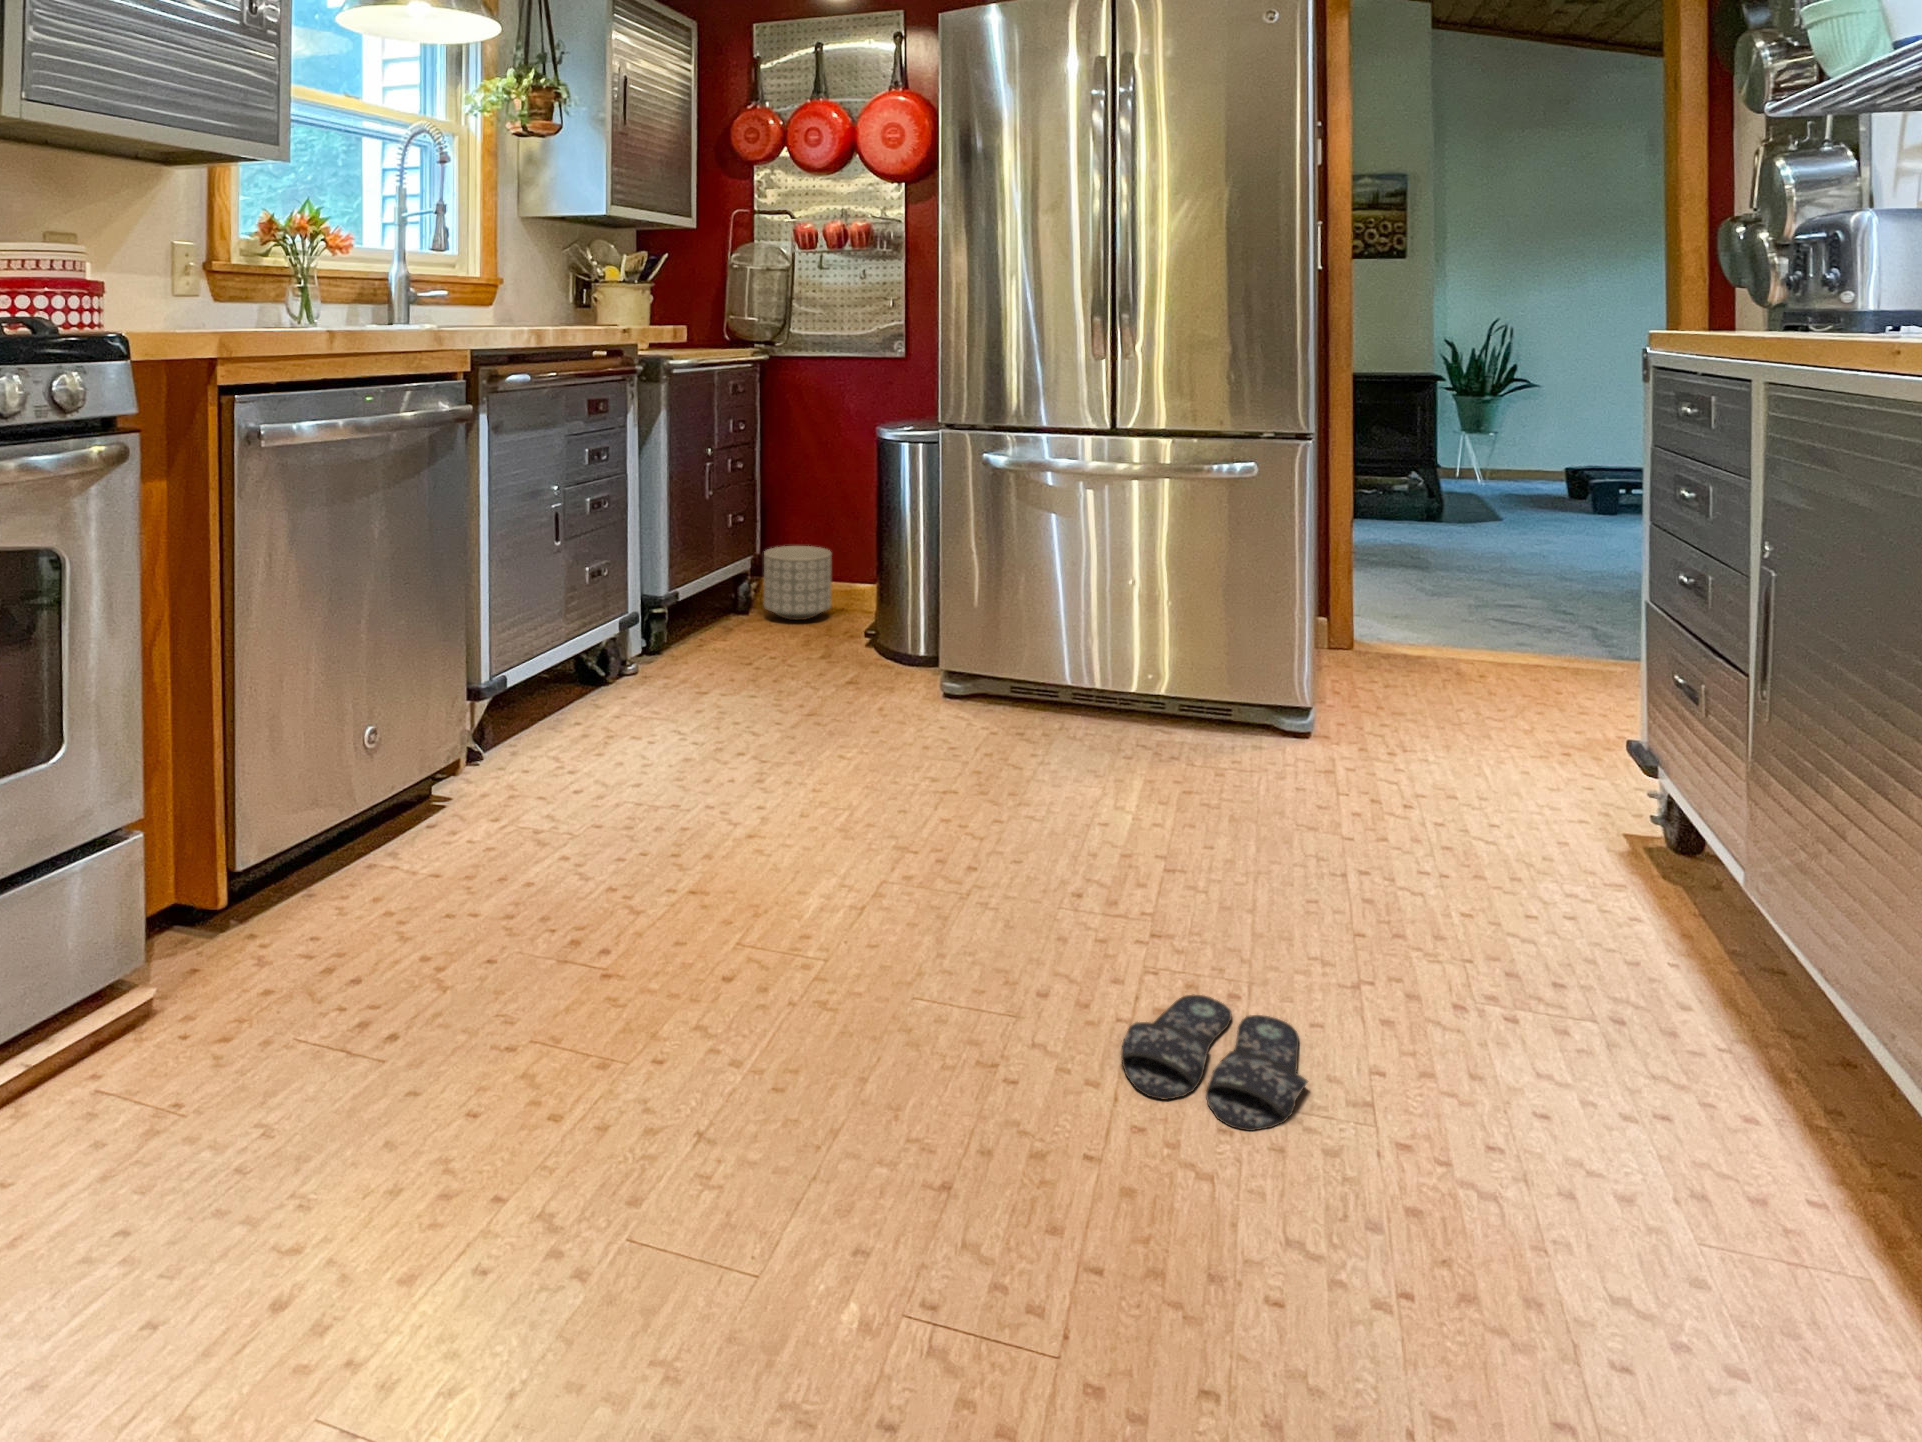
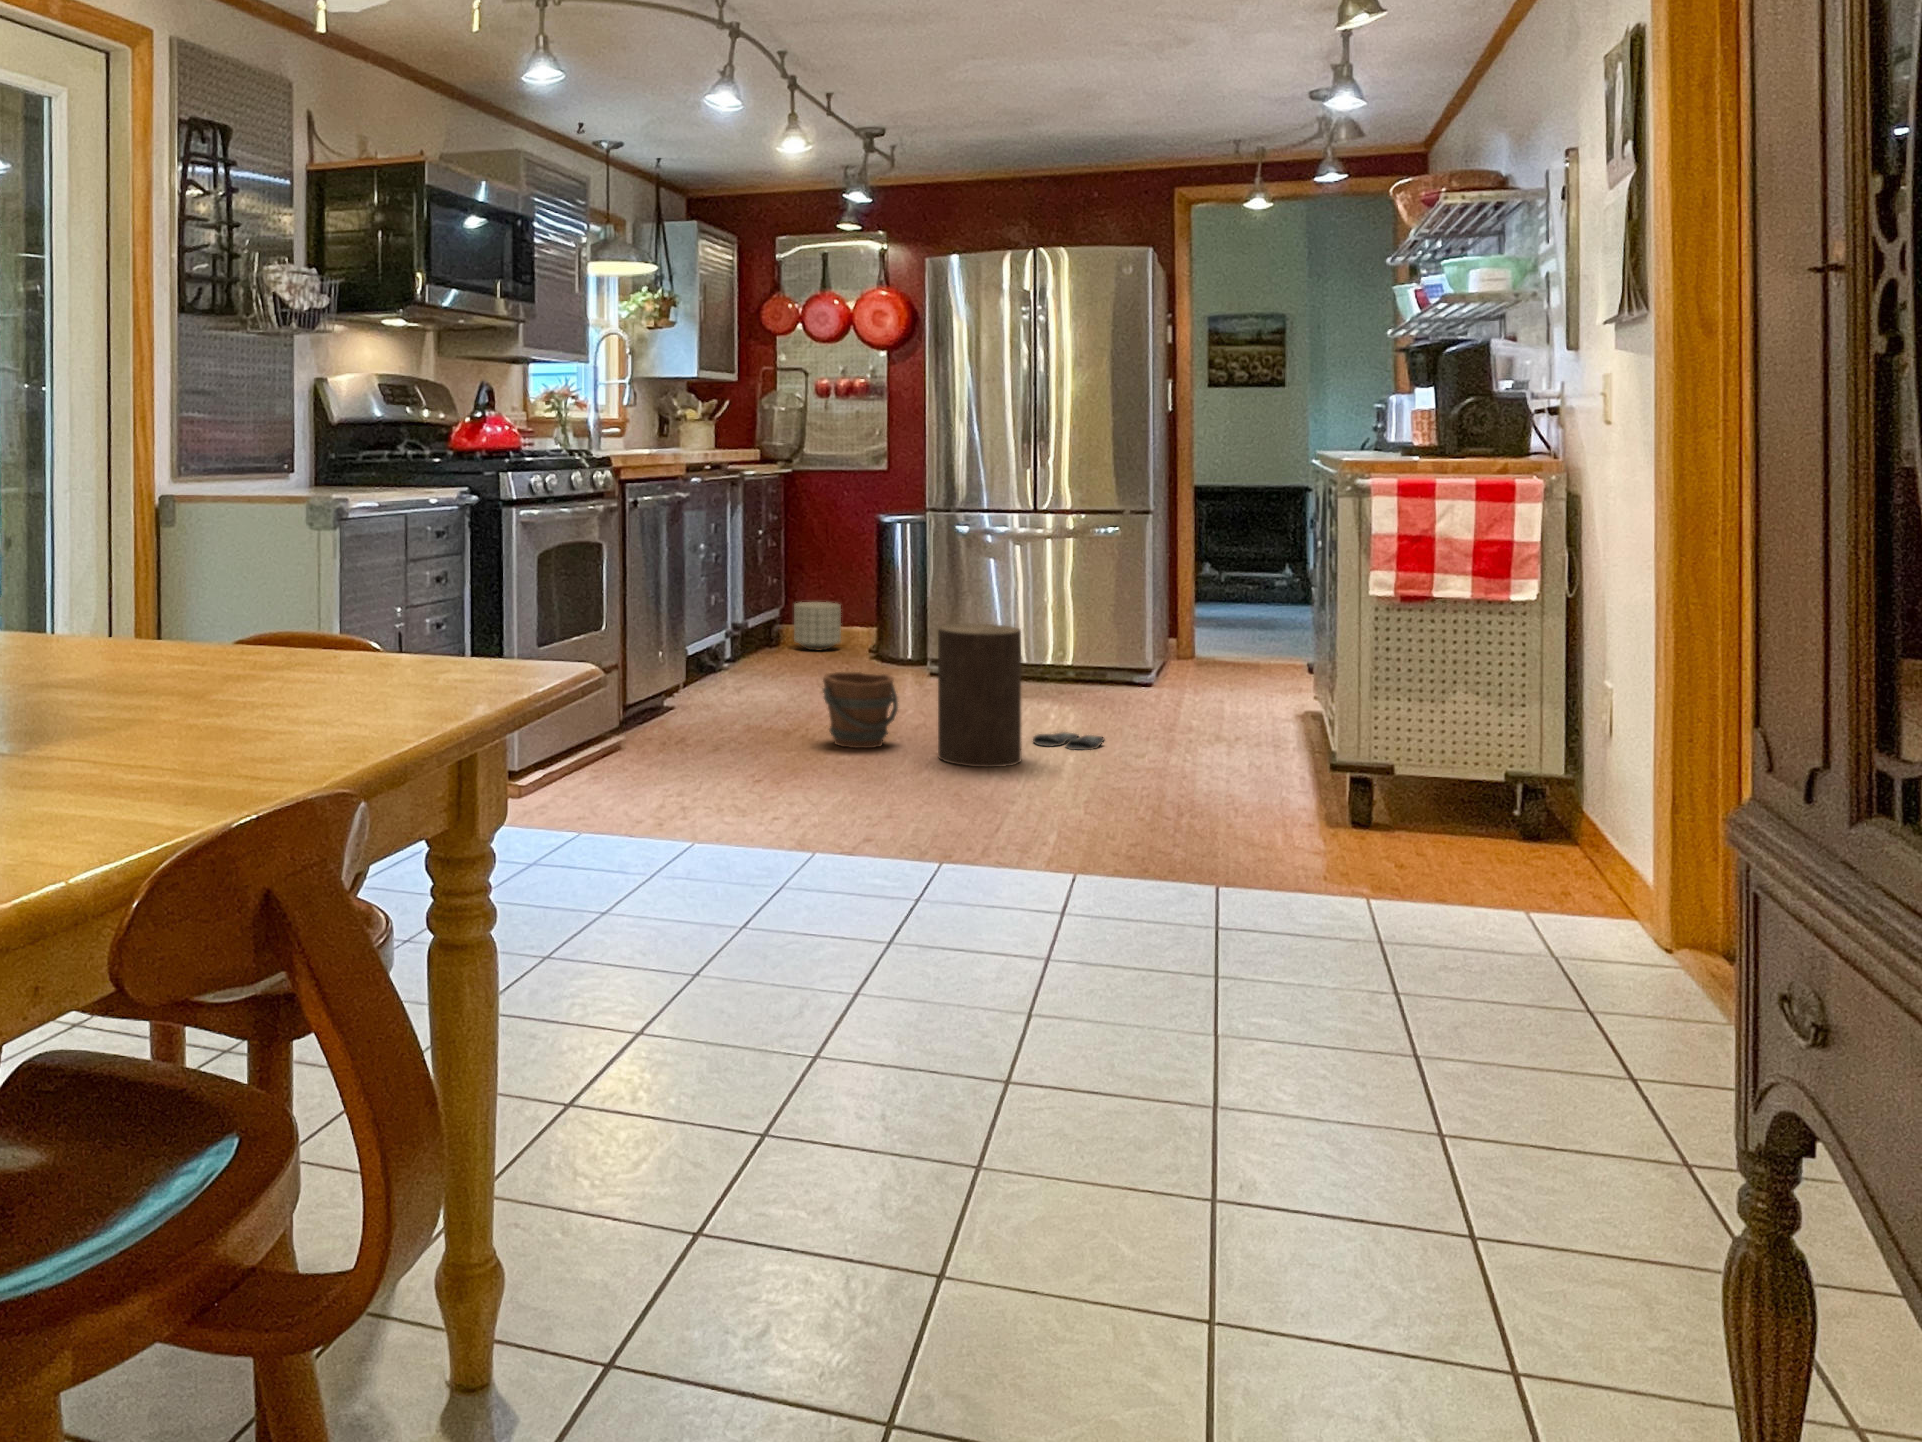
stool: none [850,789,1094,1322] -> present [938,623,1021,767]
bucket: none [567,860,778,1114] -> present [823,672,898,748]

